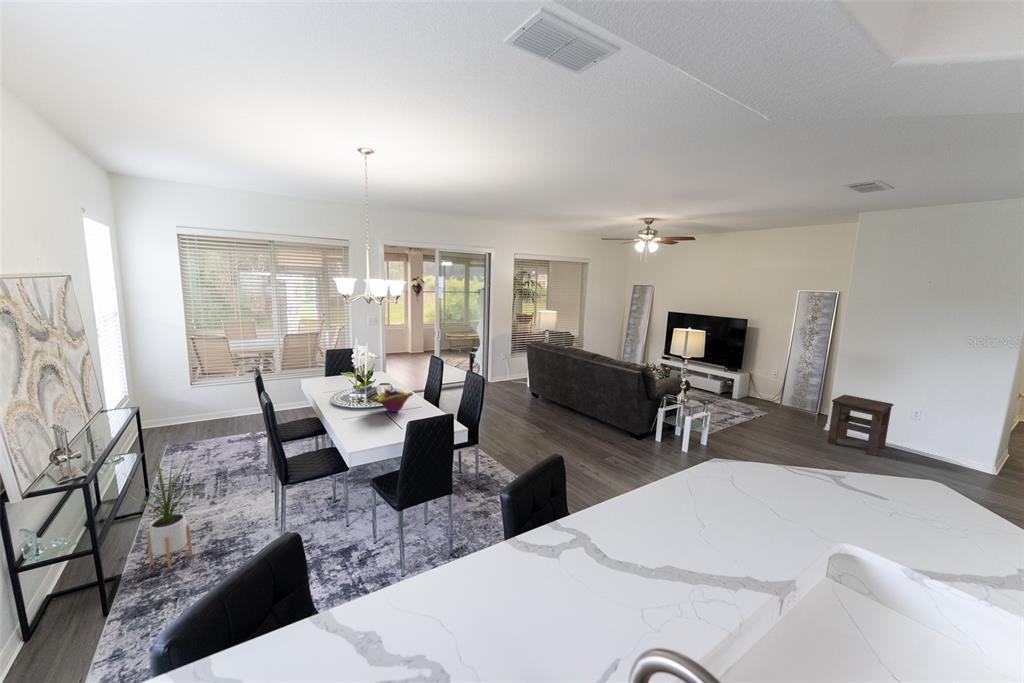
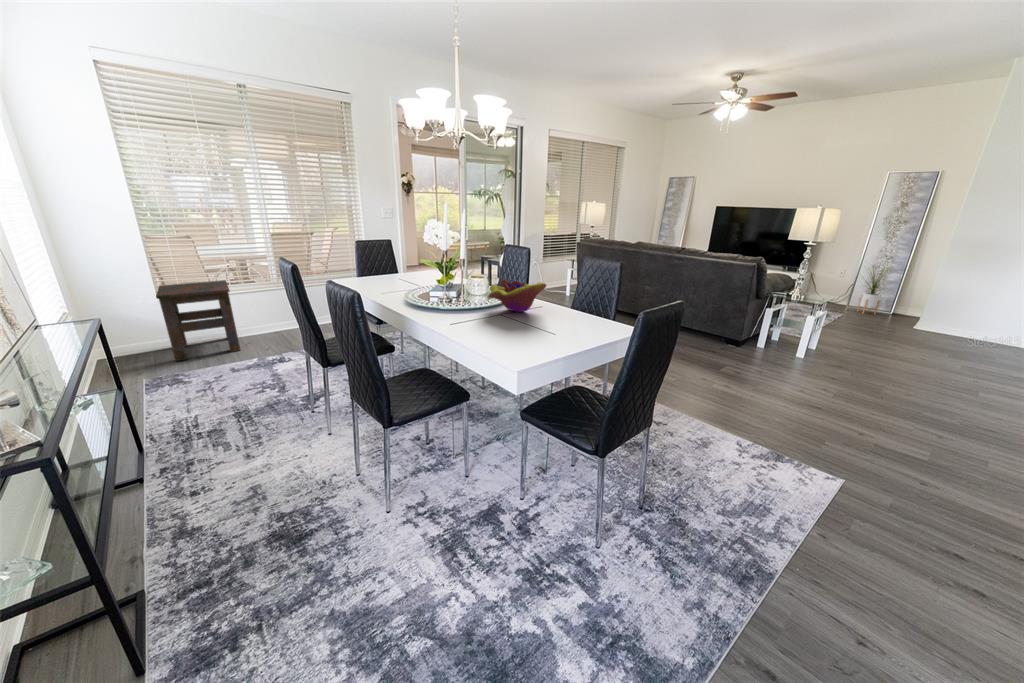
side table: present [827,395,893,456] -> present [156,280,240,361]
house plant: present [132,457,194,568] -> present [857,267,885,314]

